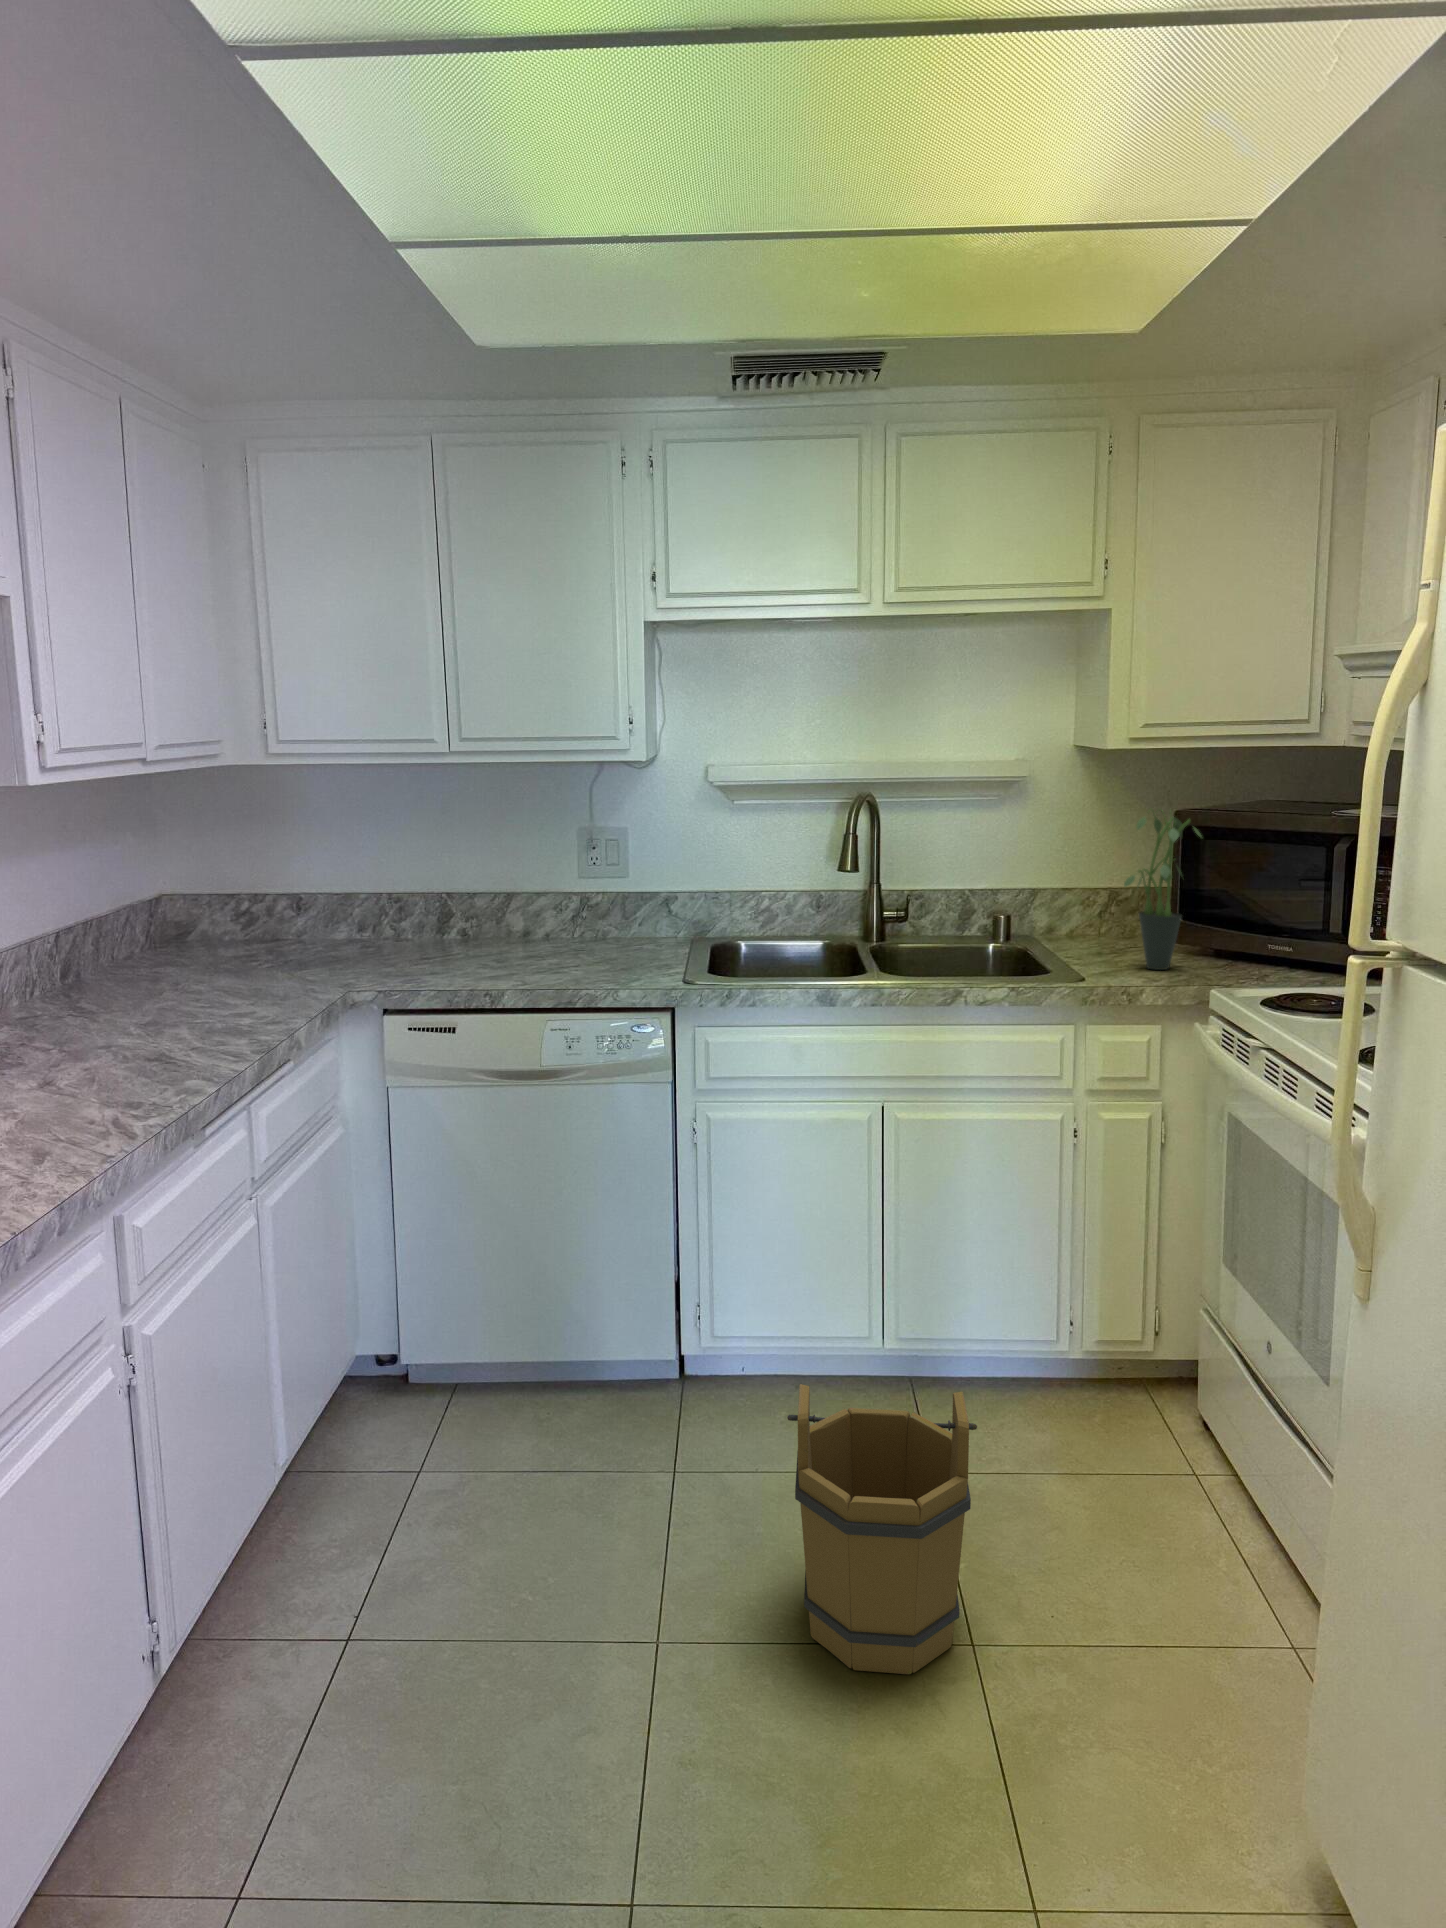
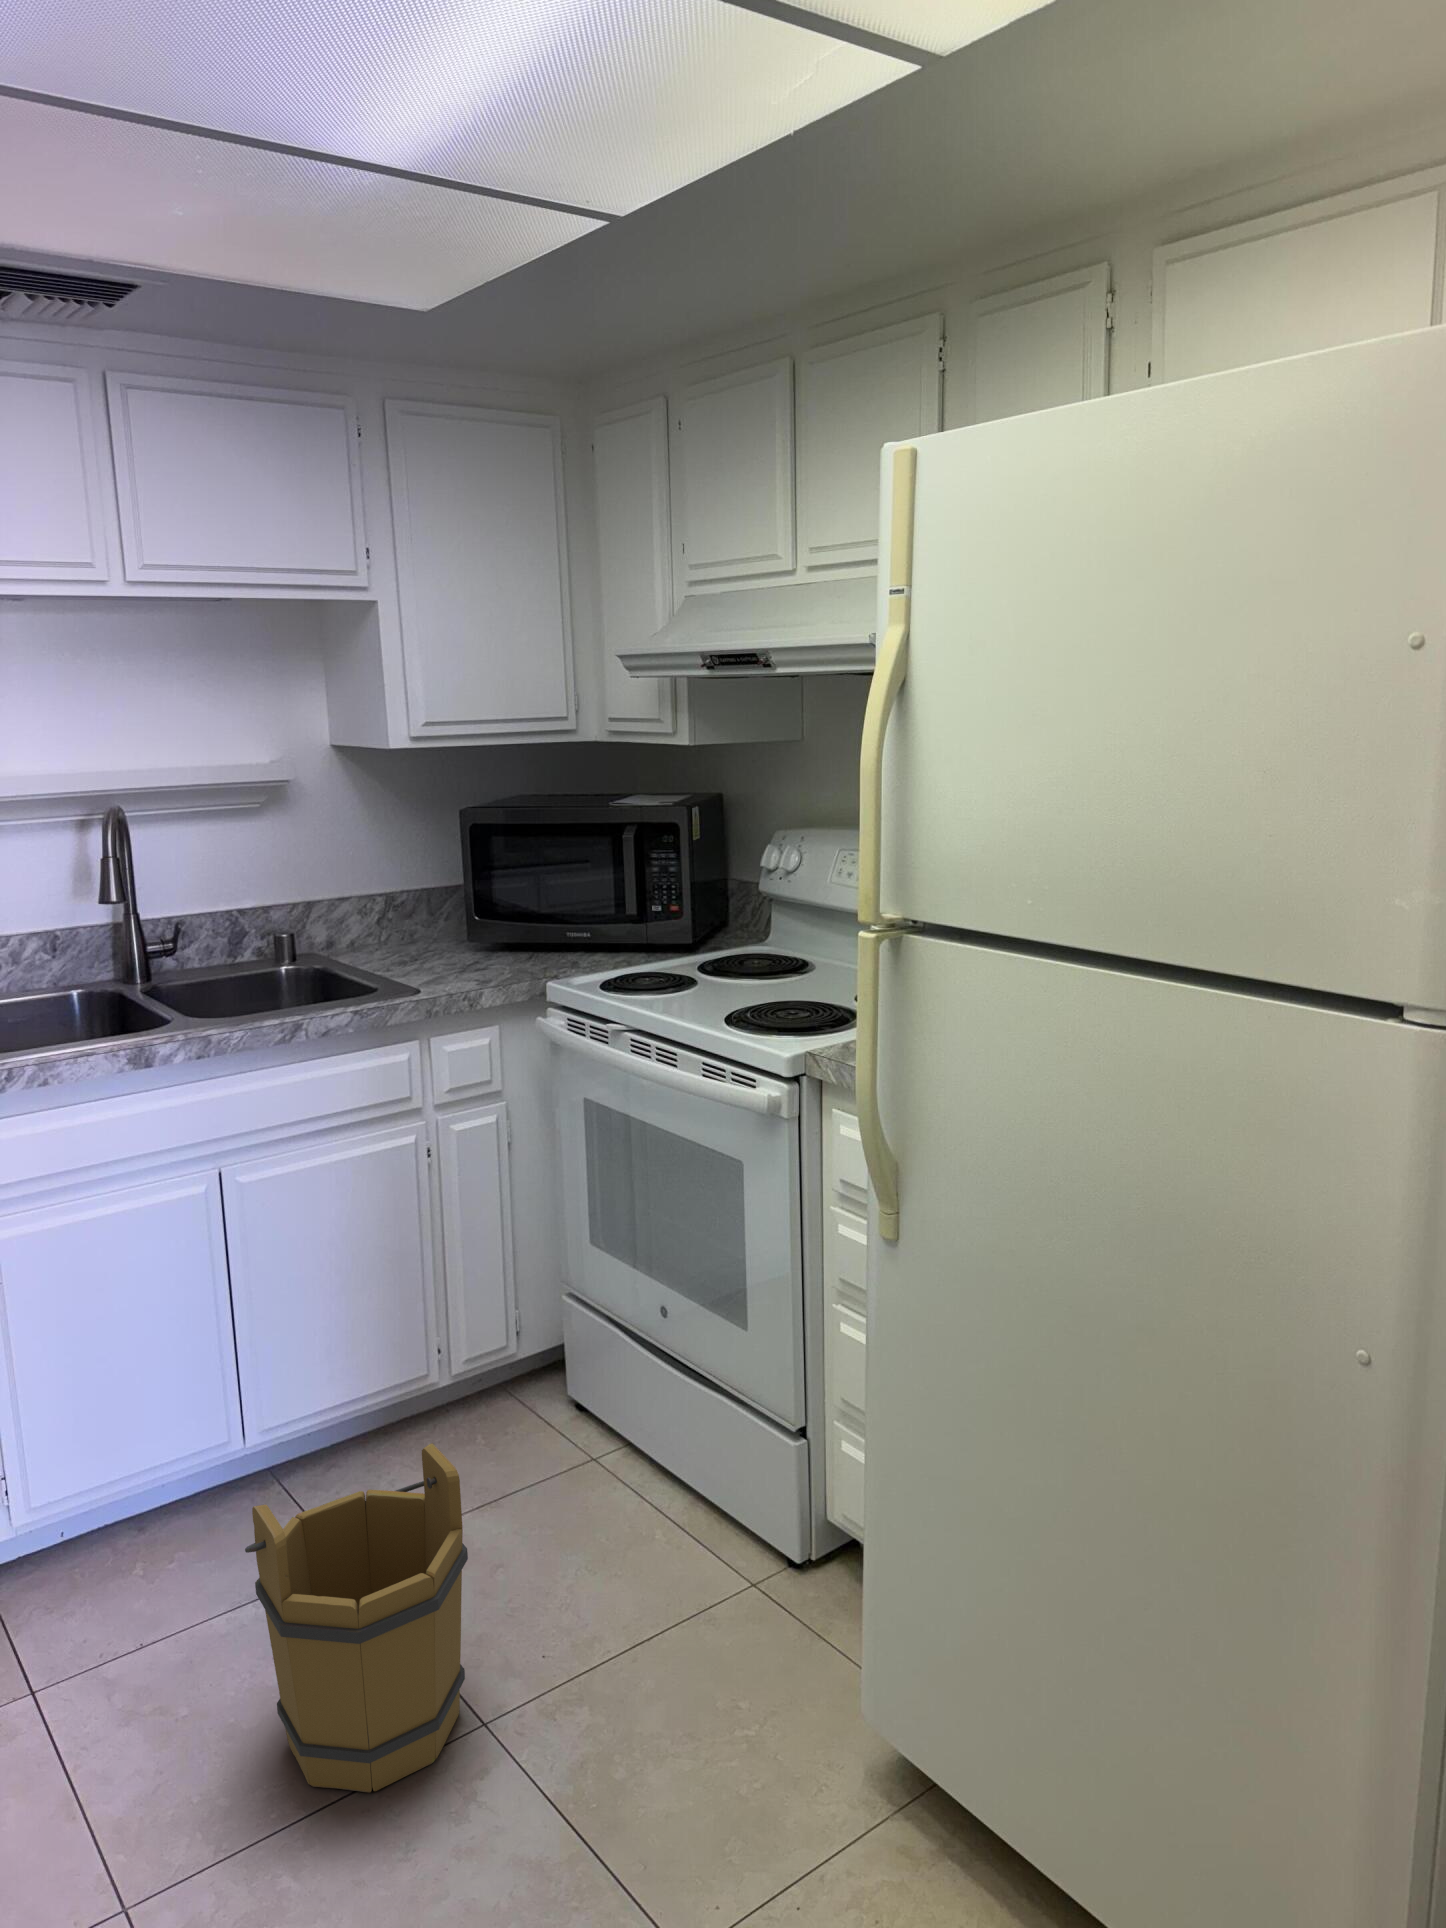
potted plant: present [1124,810,1202,970] -> none [439,808,510,971]

